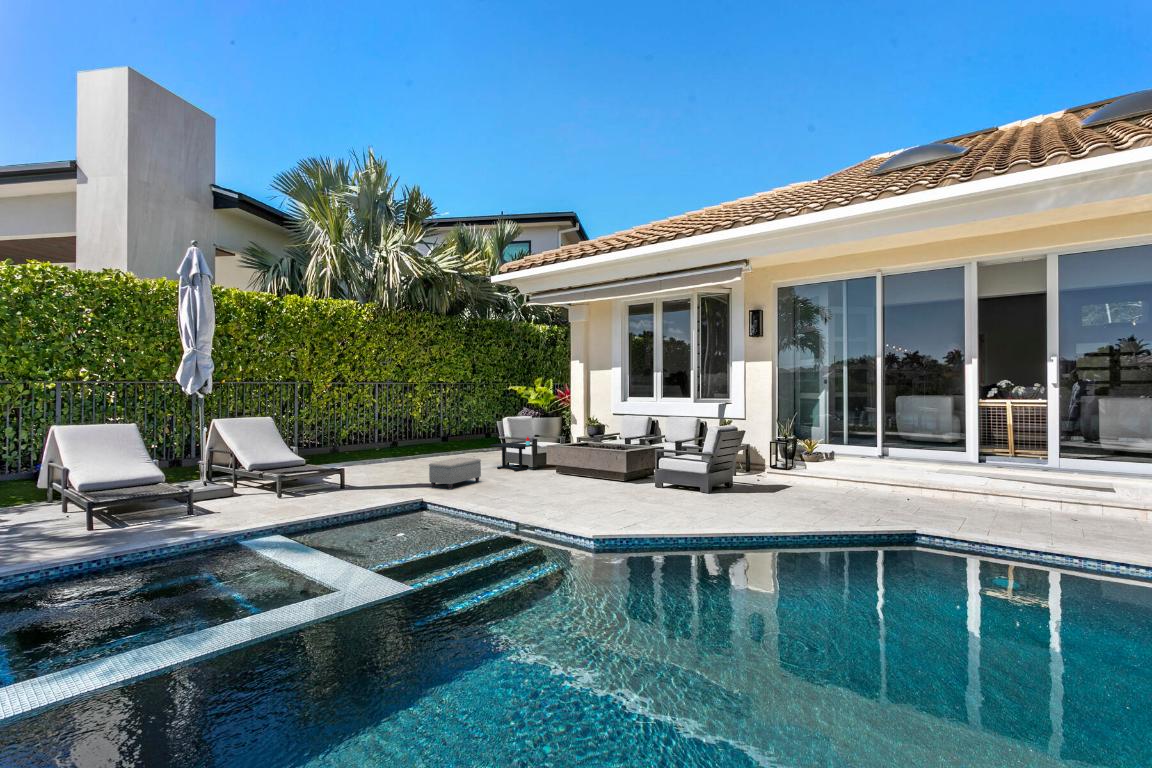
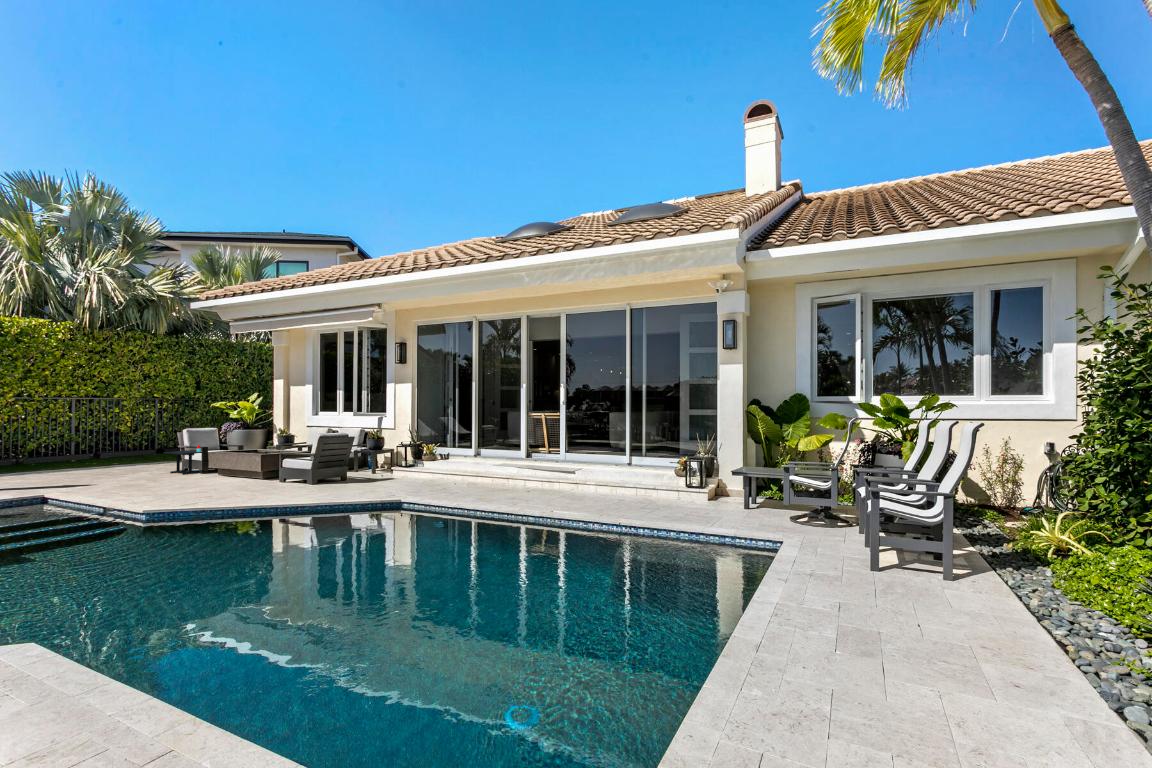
ottoman: present [429,457,481,489] -> none [72,462,132,489]

